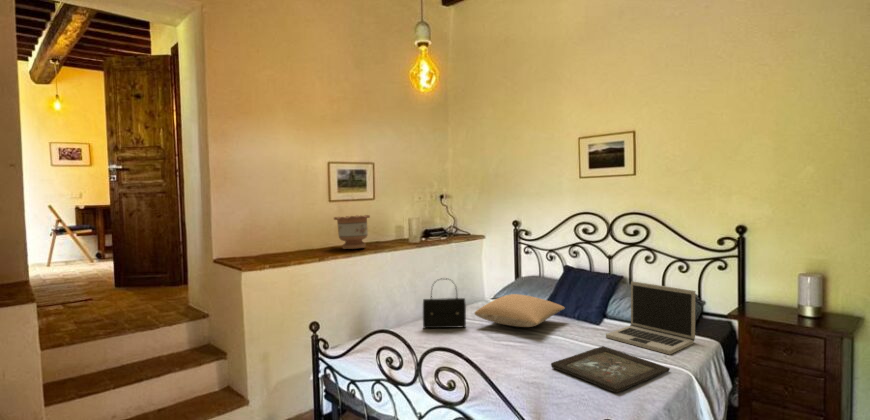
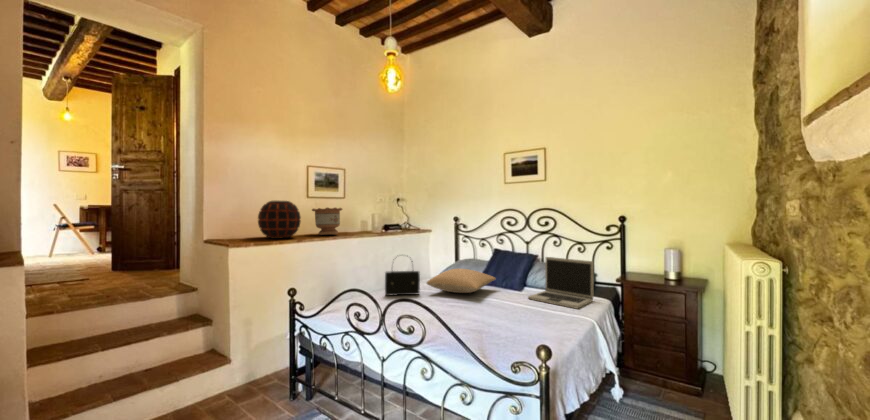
decorative vase: none [272,210,321,257] -> present [258,201,301,239]
tray: present [551,346,670,392] -> none [490,304,580,335]

